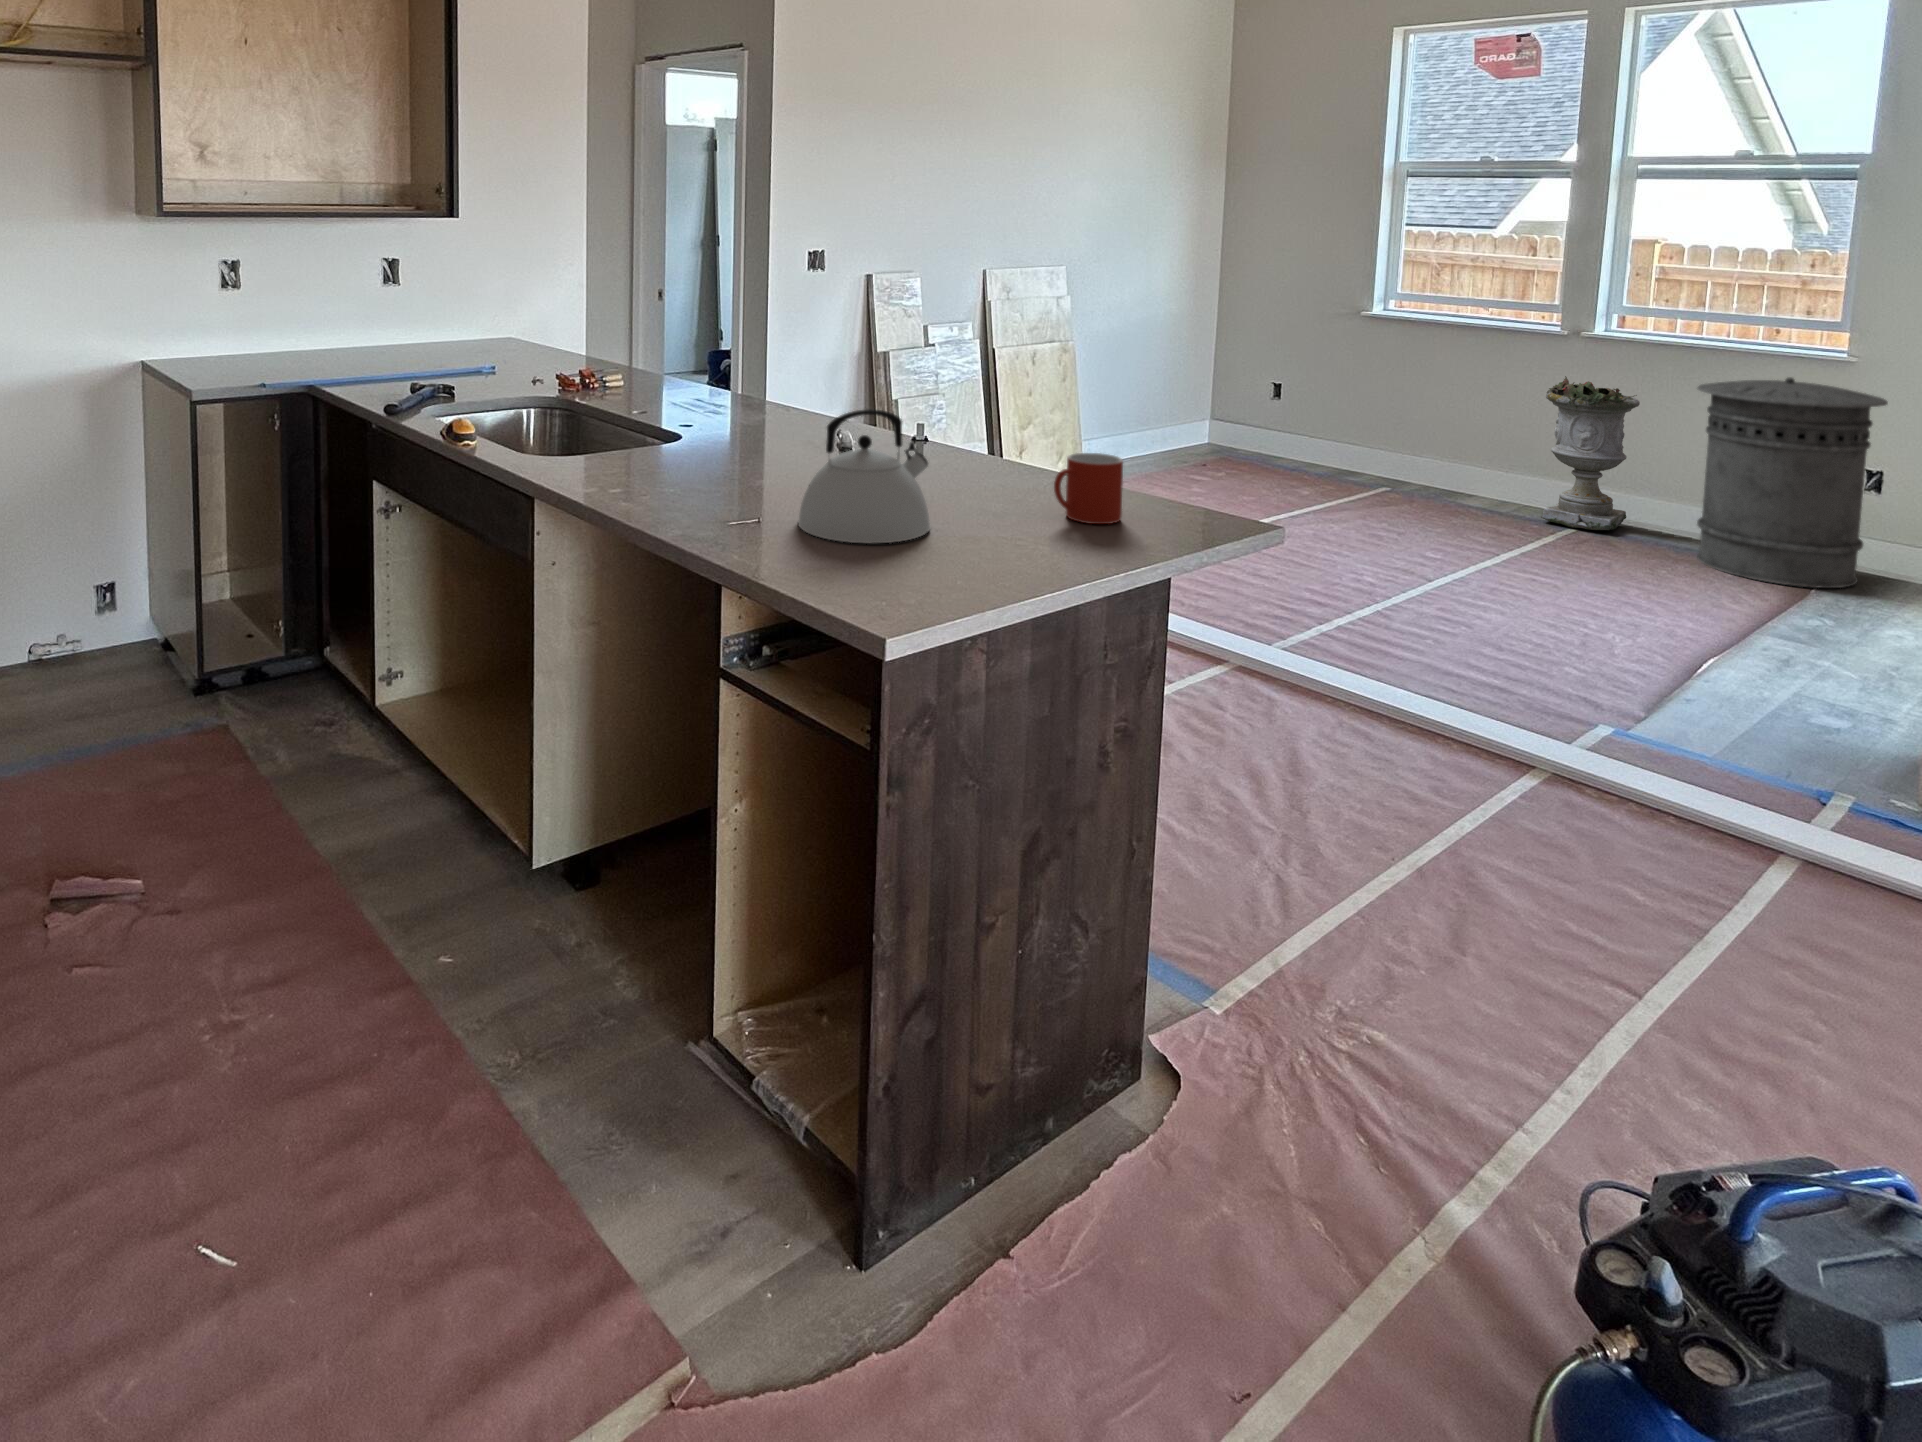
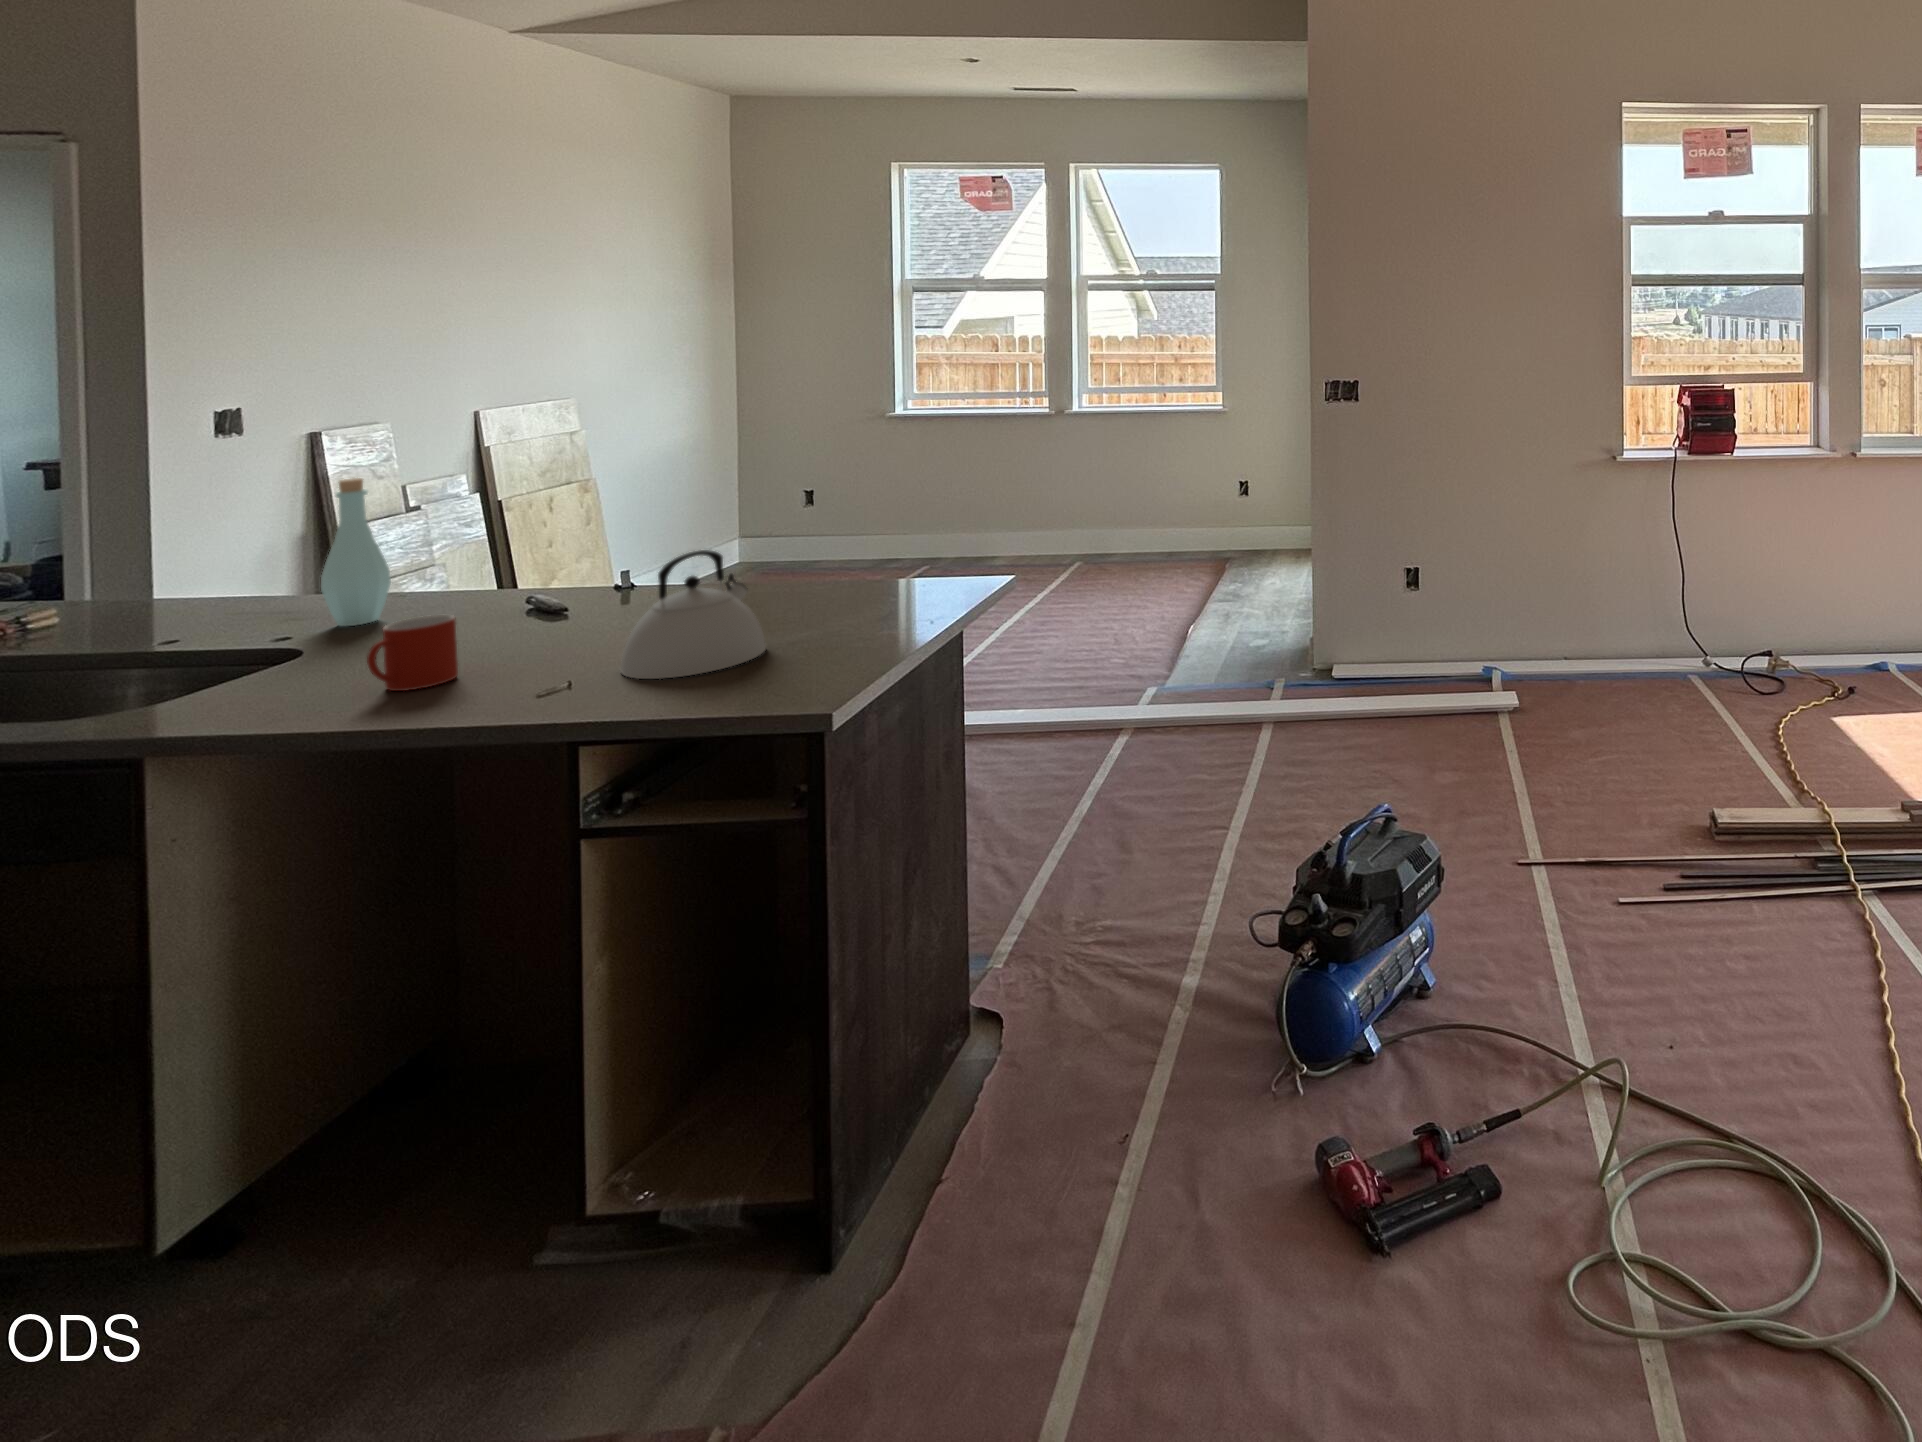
bottle: none [715,300,760,424] -> present [321,478,391,626]
planter: present [1541,376,1640,530] -> none [1047,447,1109,563]
trash can: present [1697,377,1888,588] -> none [1145,427,1247,569]
mug: present [1054,453,1123,524] -> present [367,615,458,691]

